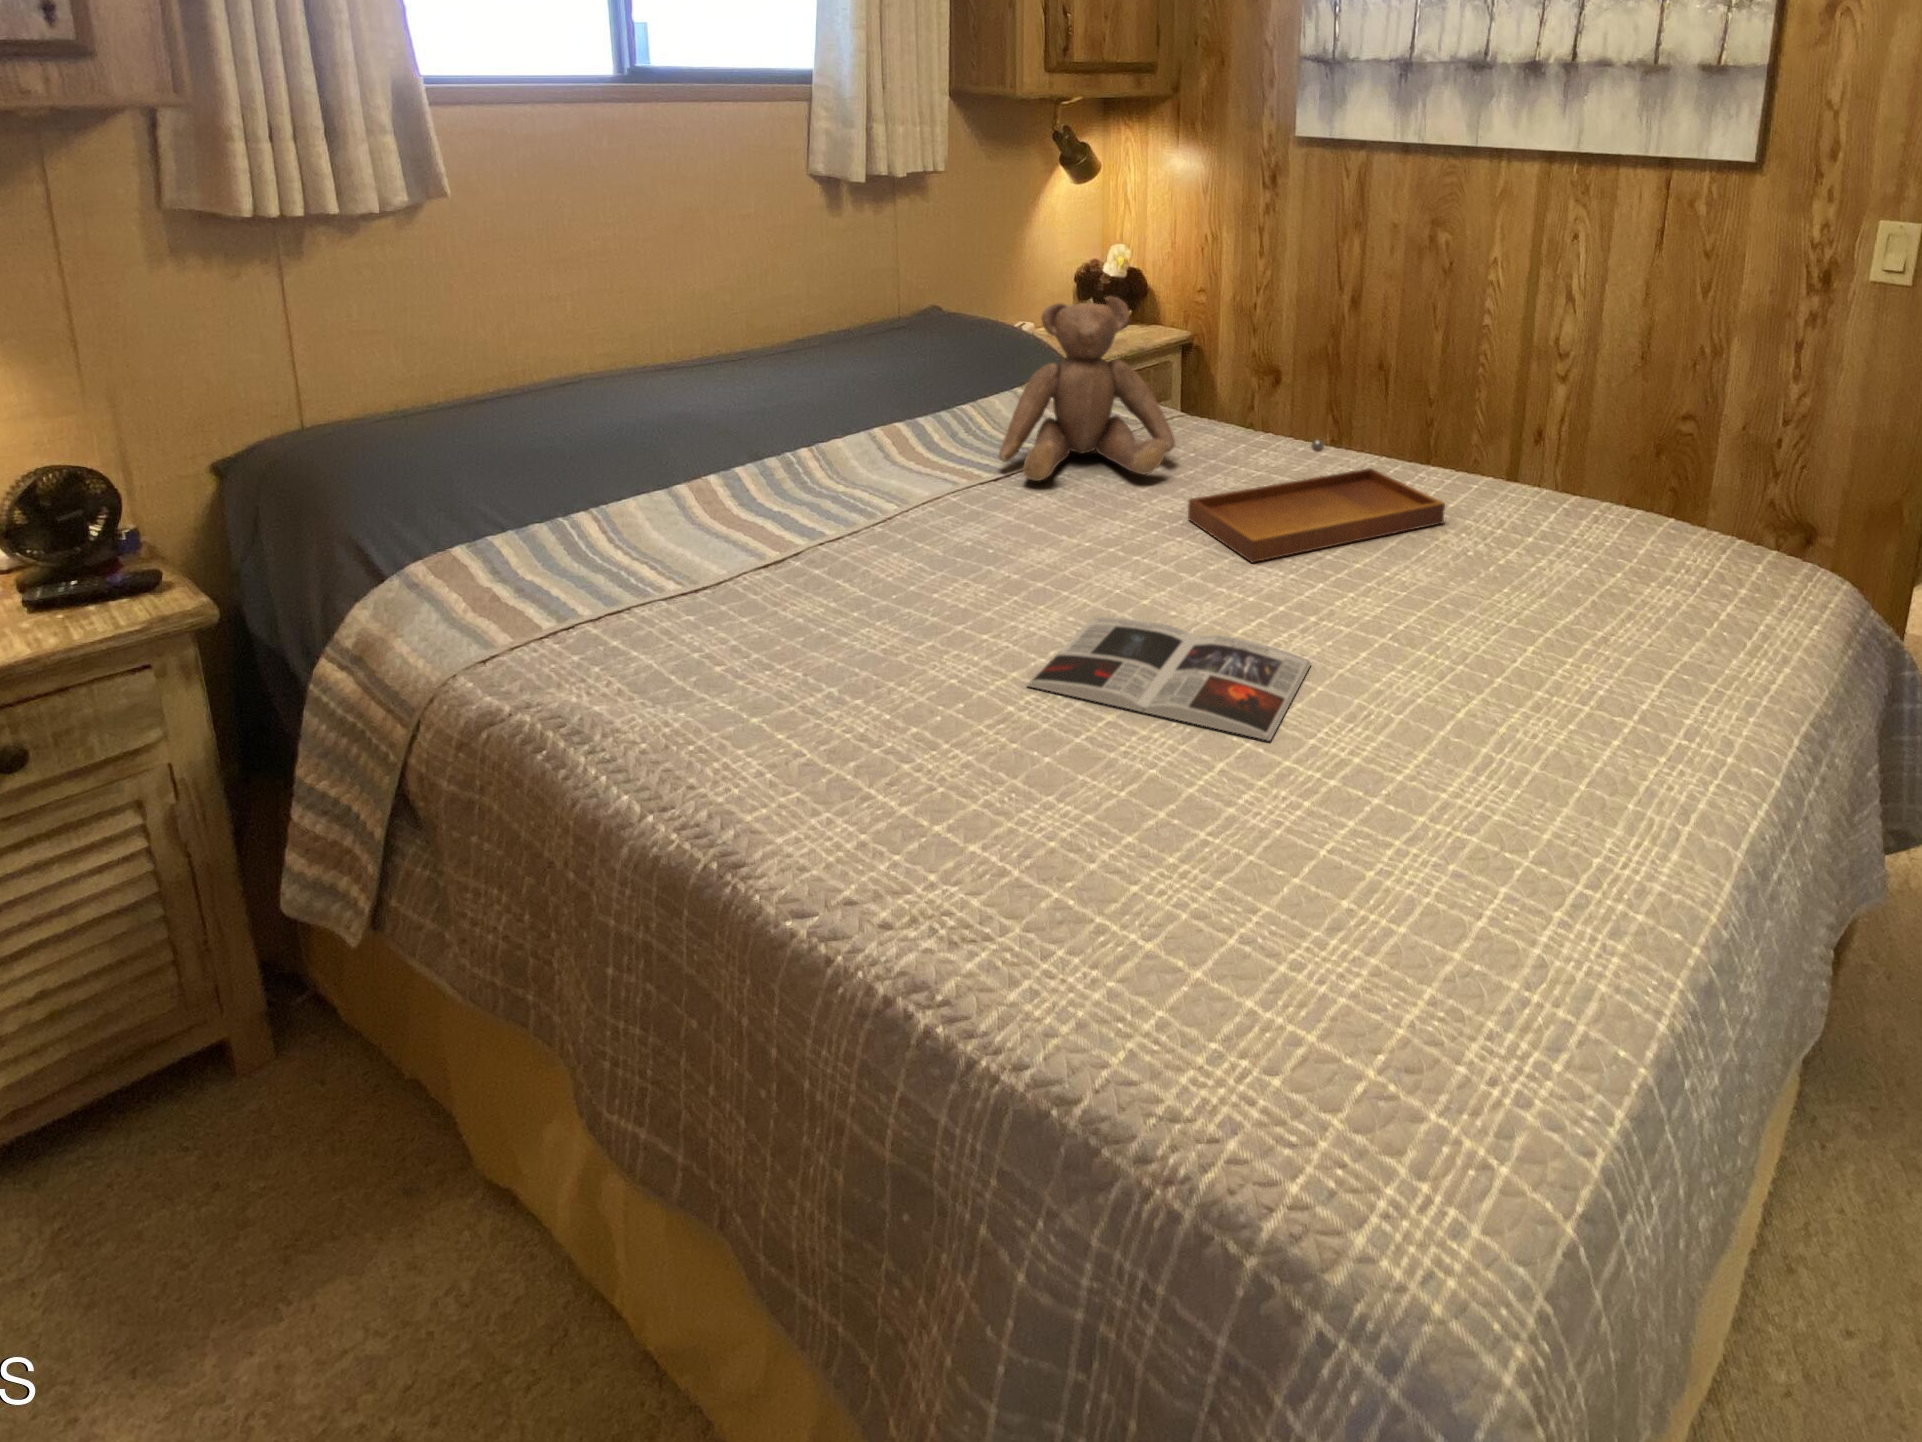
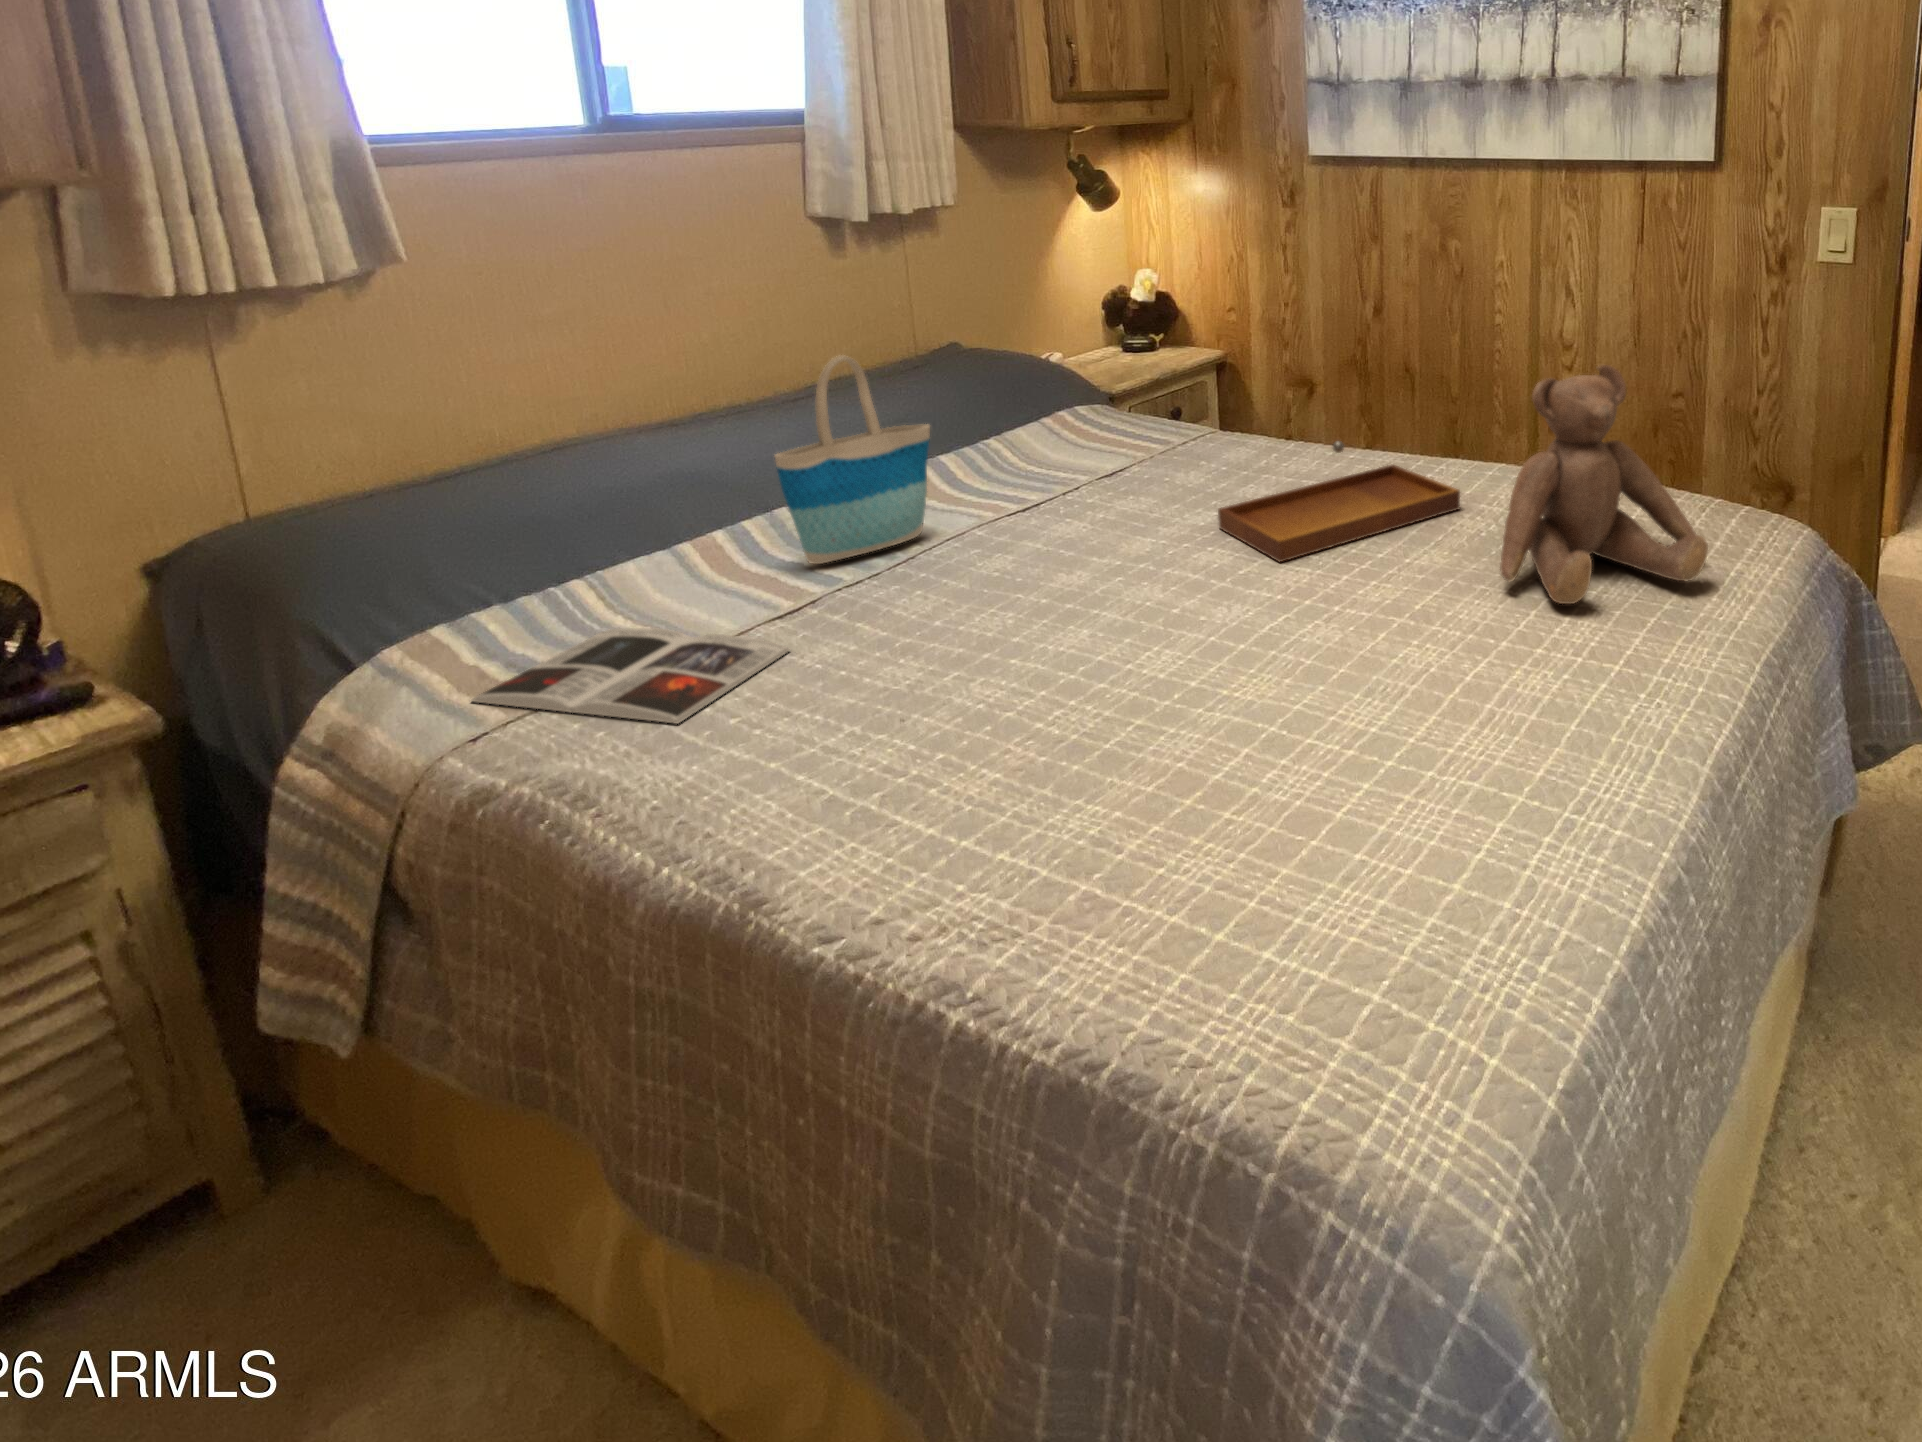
teddy bear: present [998,296,1175,481] -> present [1500,365,1708,604]
tote bag: none [766,315,911,518] -> present [774,355,930,564]
magazine: present [1027,617,1311,741] -> present [471,628,789,724]

